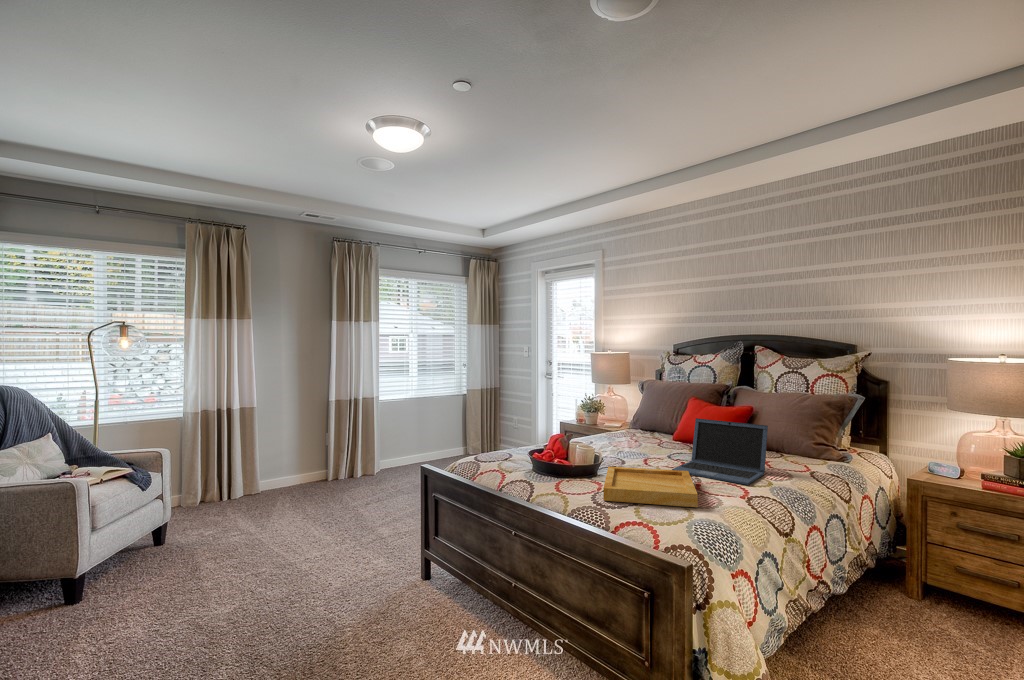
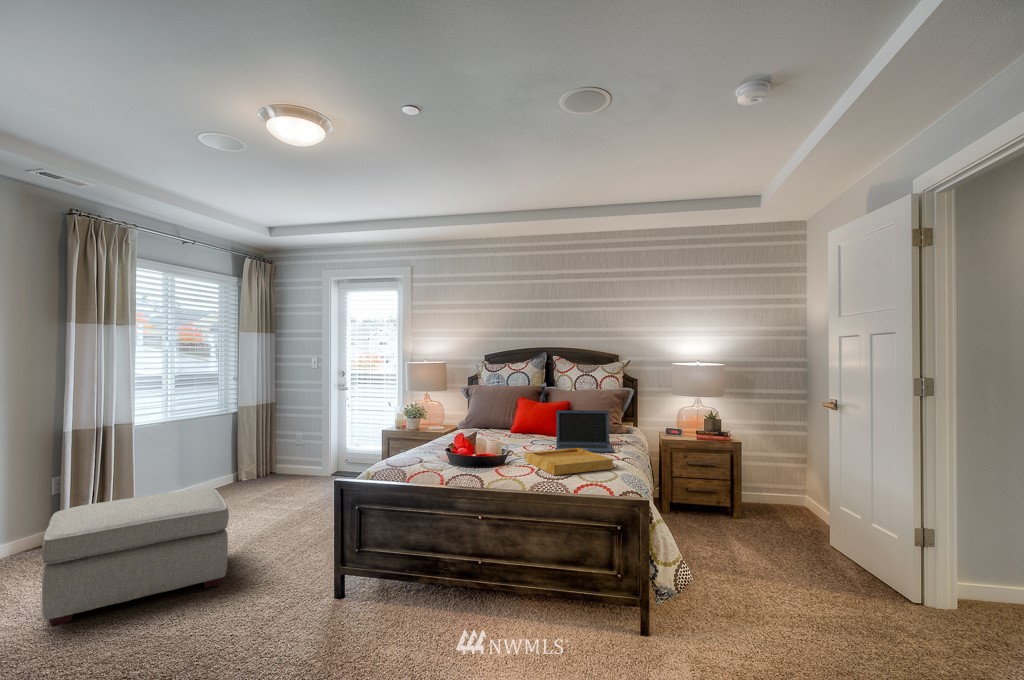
ottoman: none [253,456,388,539] -> present [42,489,229,627]

